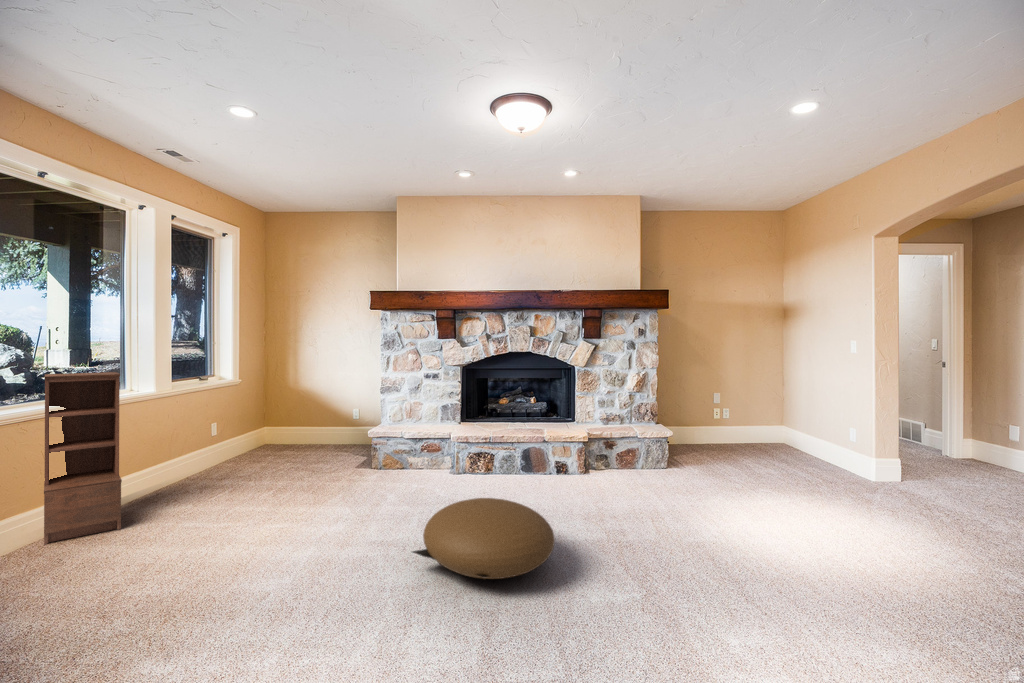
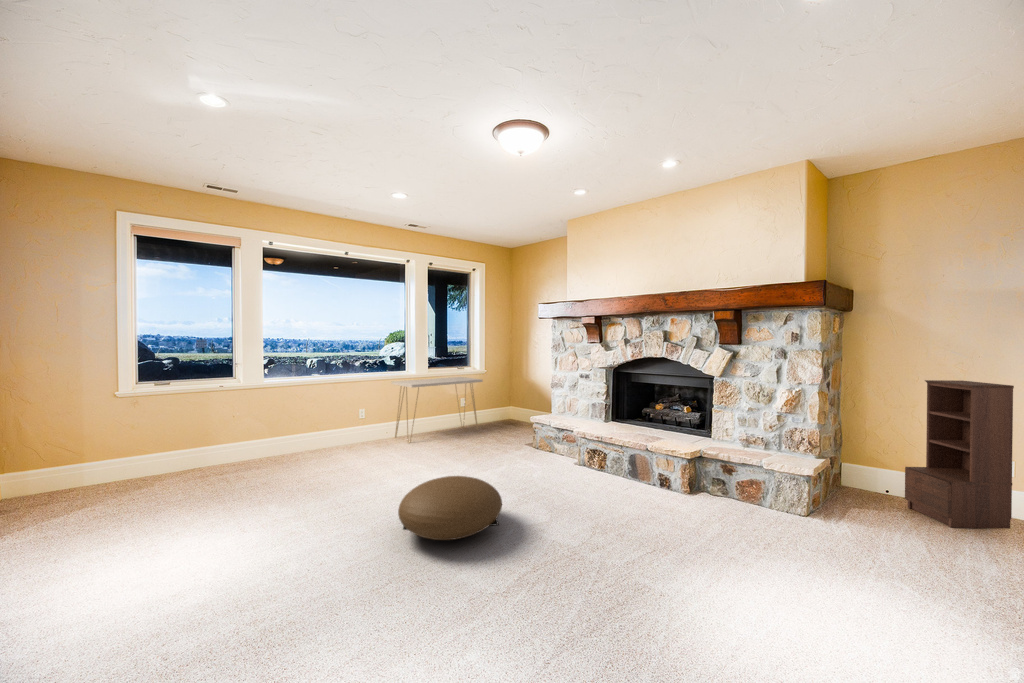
bookshelf: present [44,372,122,544] -> present [905,380,1014,529]
console table: none [122,390,266,500] -> present [392,377,483,442]

